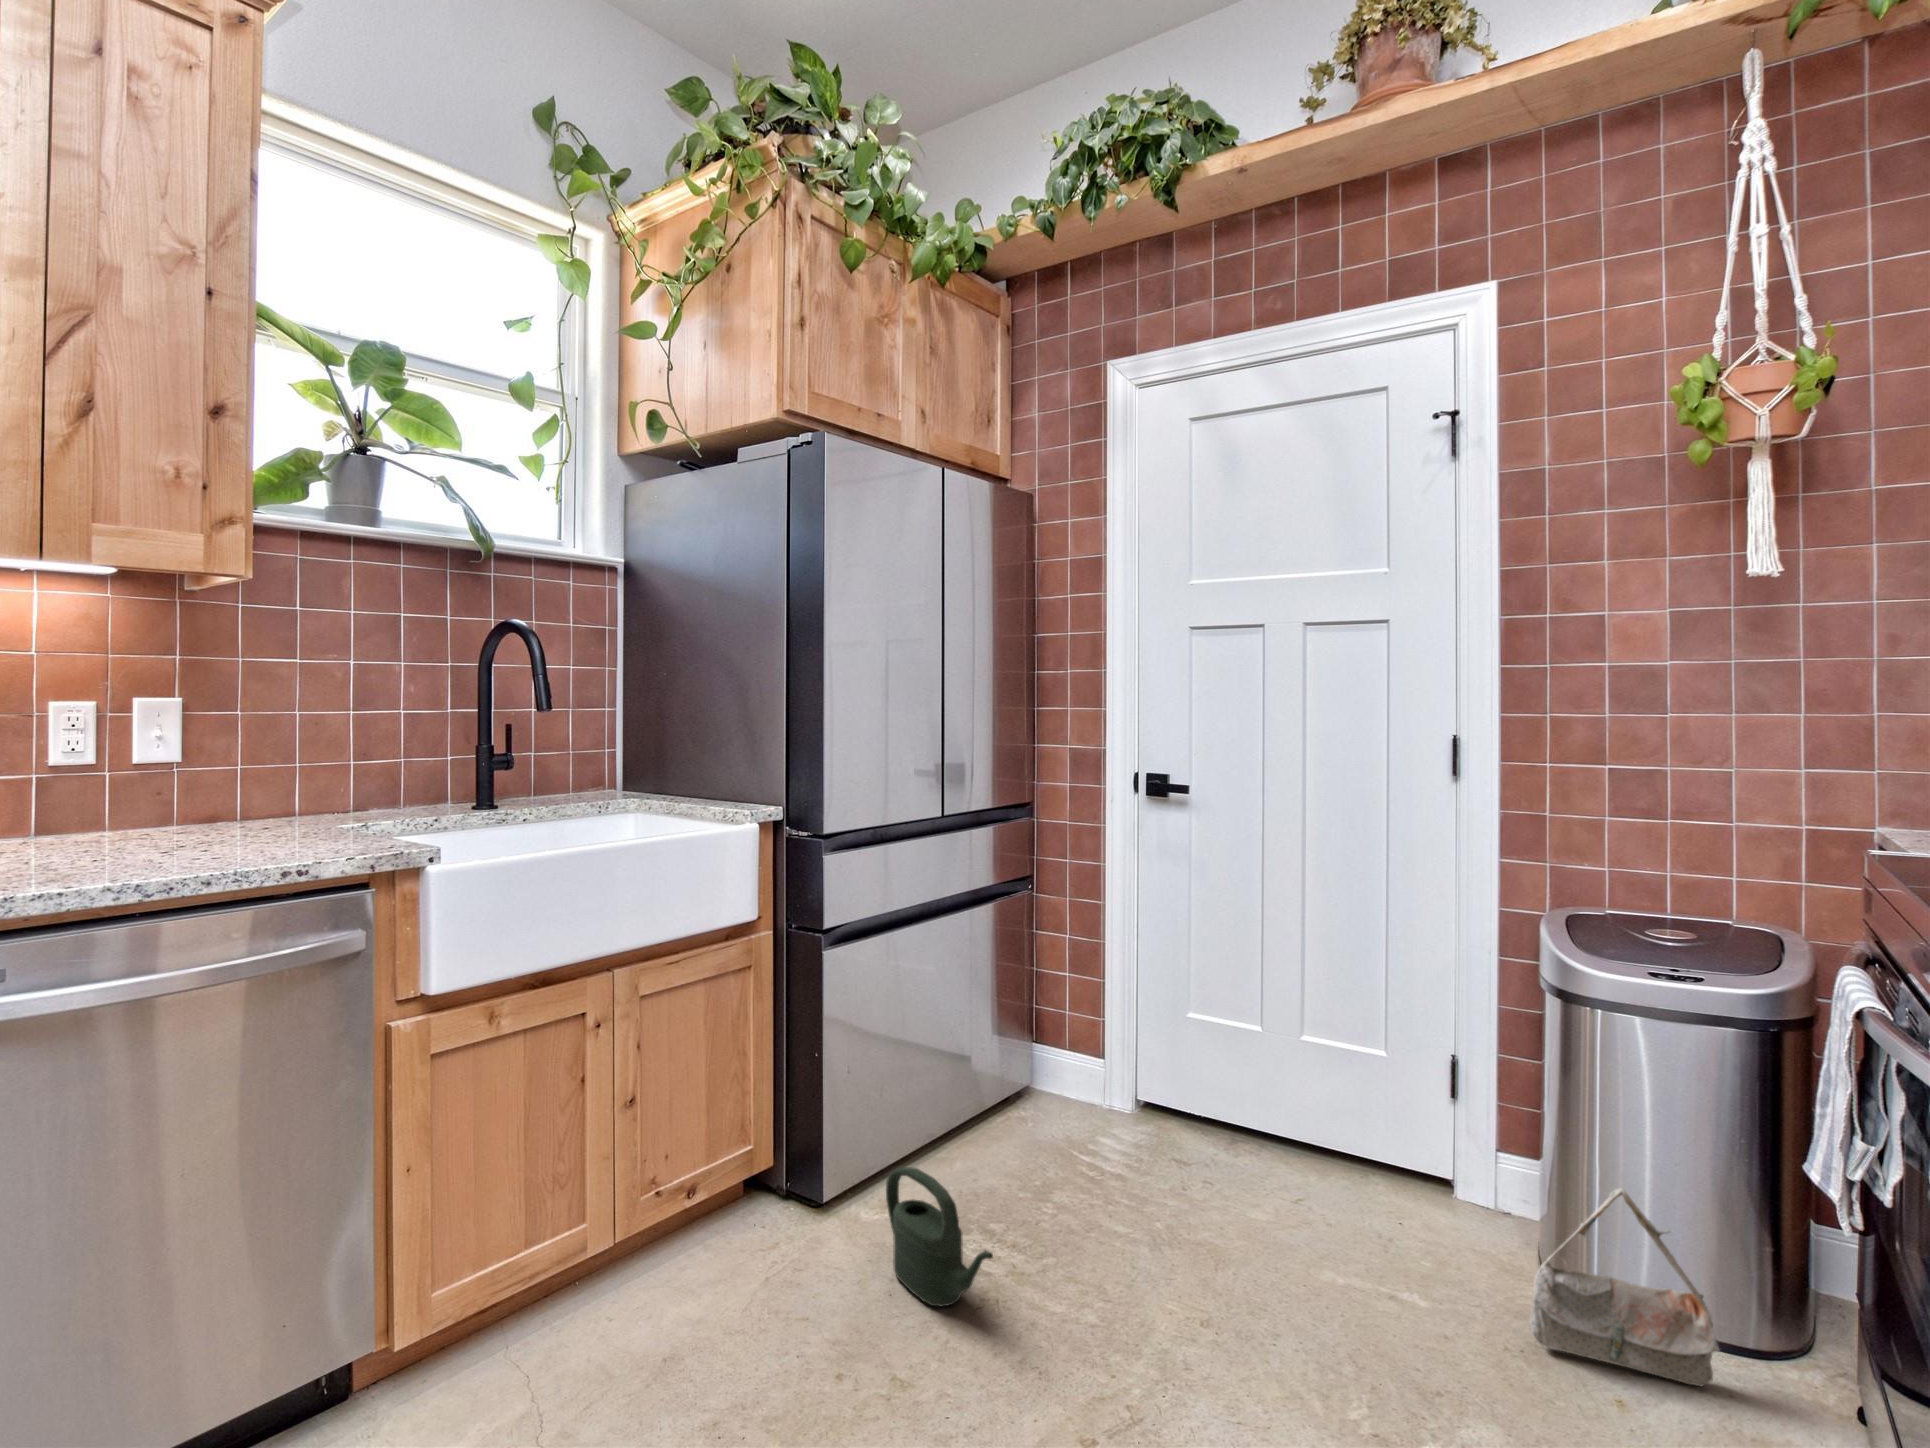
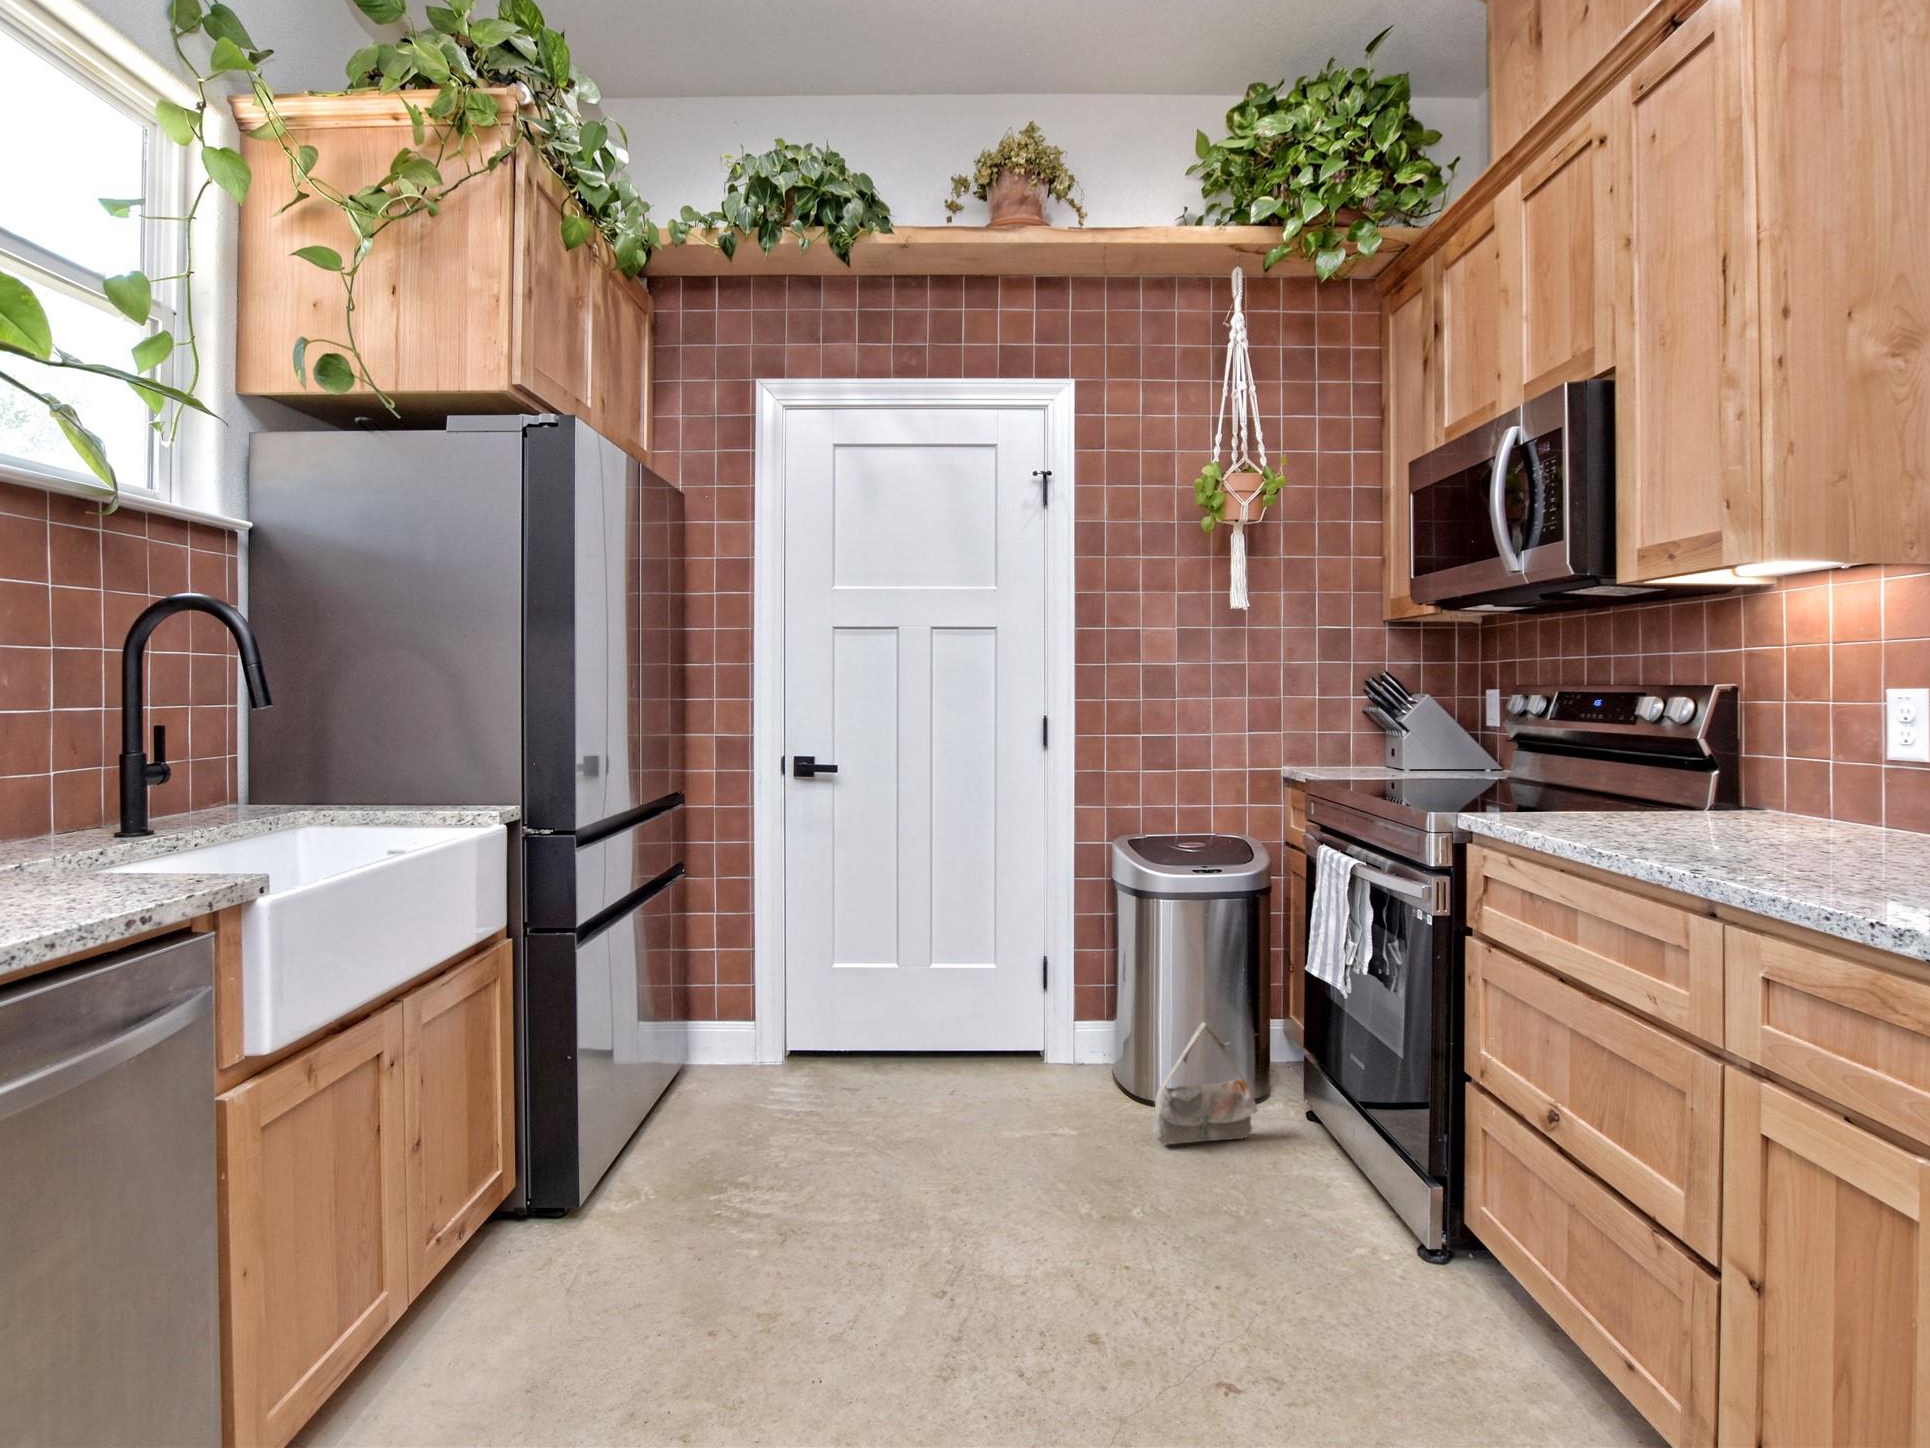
watering can: present [886,1167,993,1306] -> none [666,1164,824,1290]

